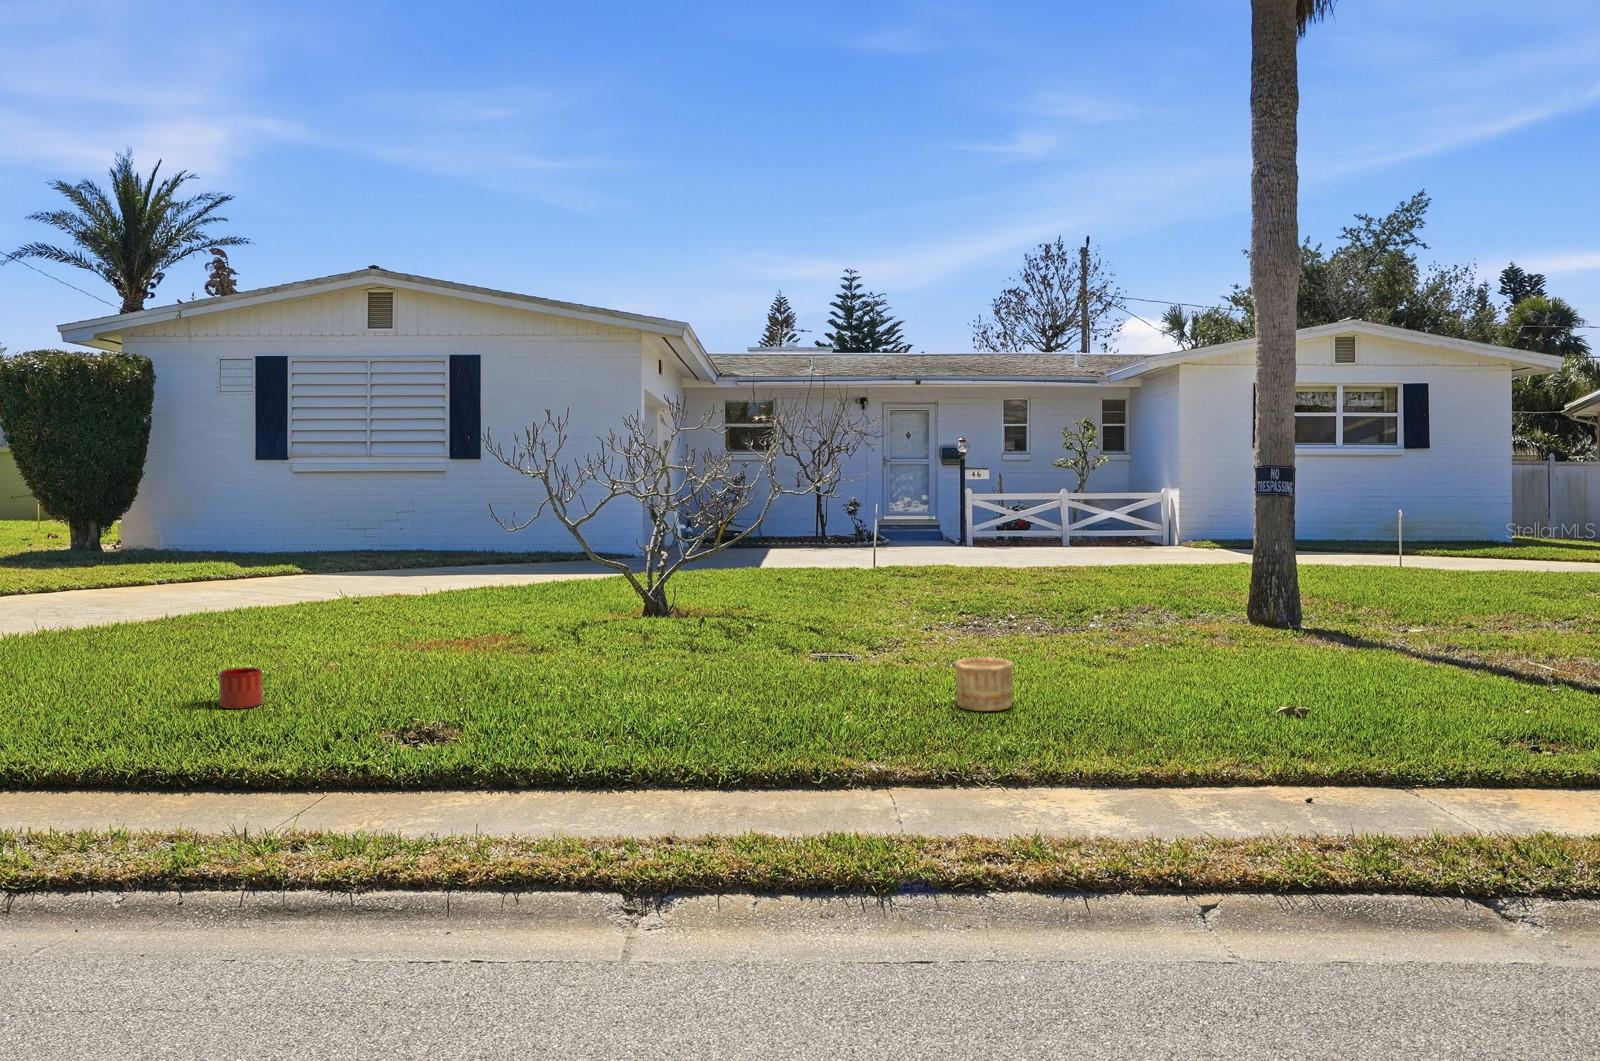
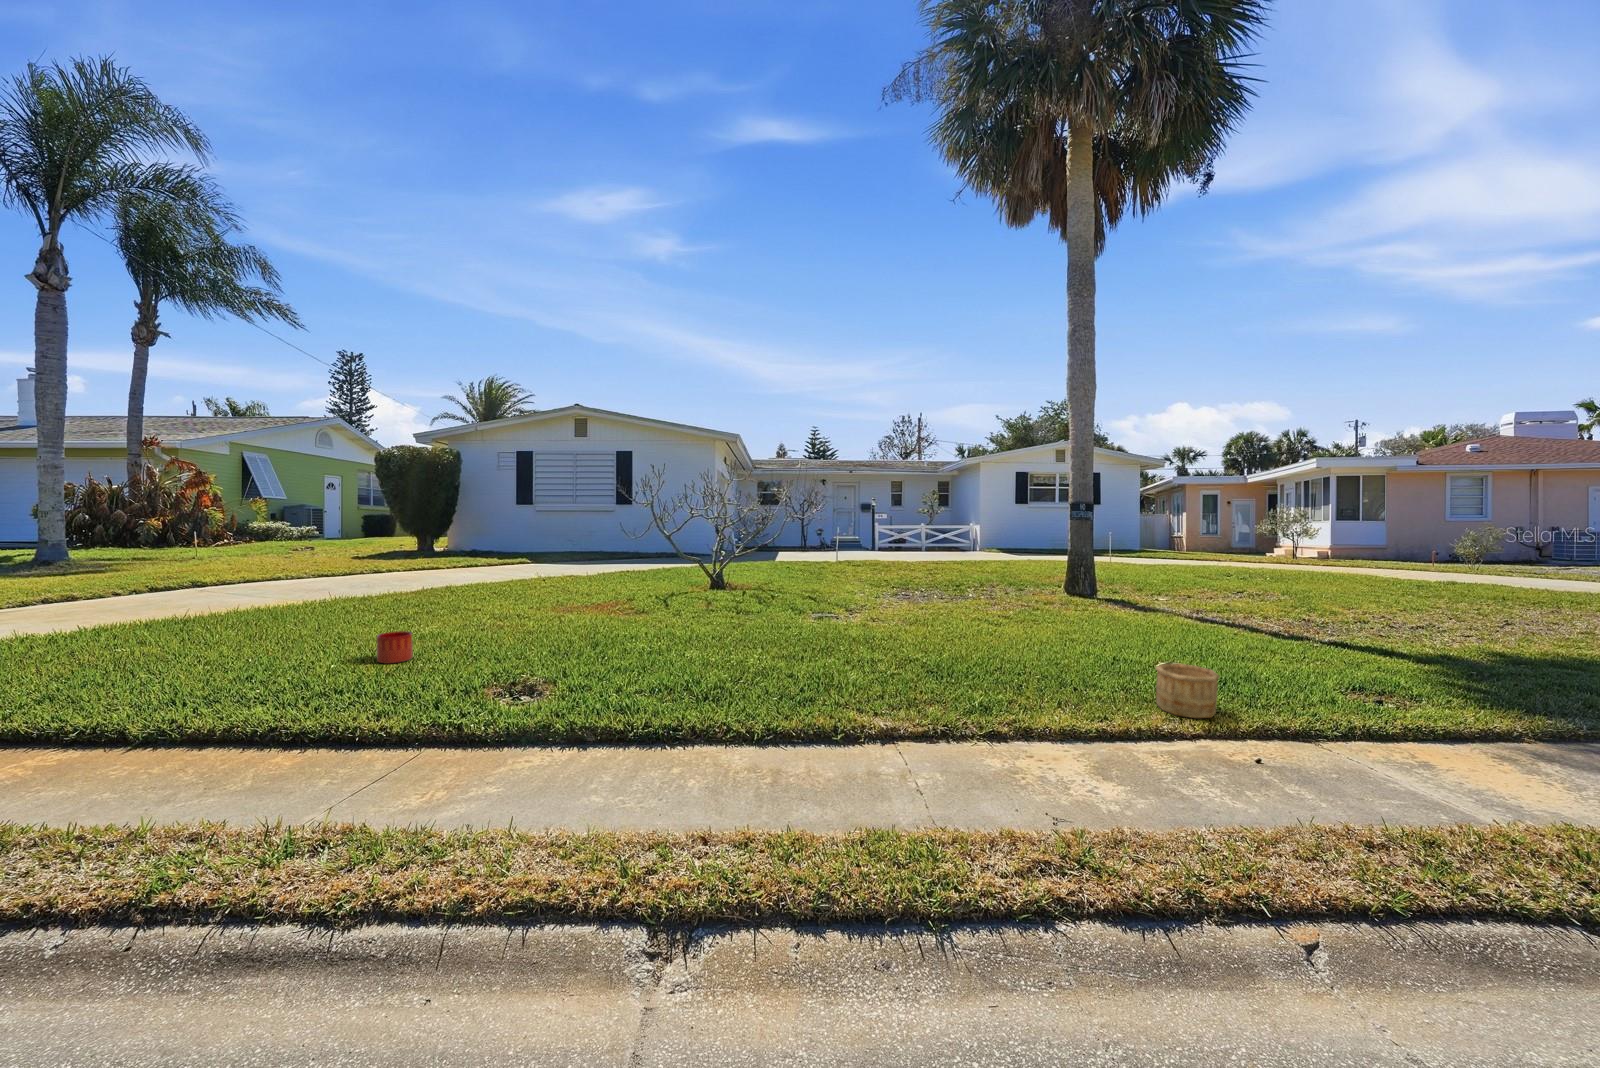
wooden bucket: present [955,657,1014,711] -> present [1156,663,1220,718]

